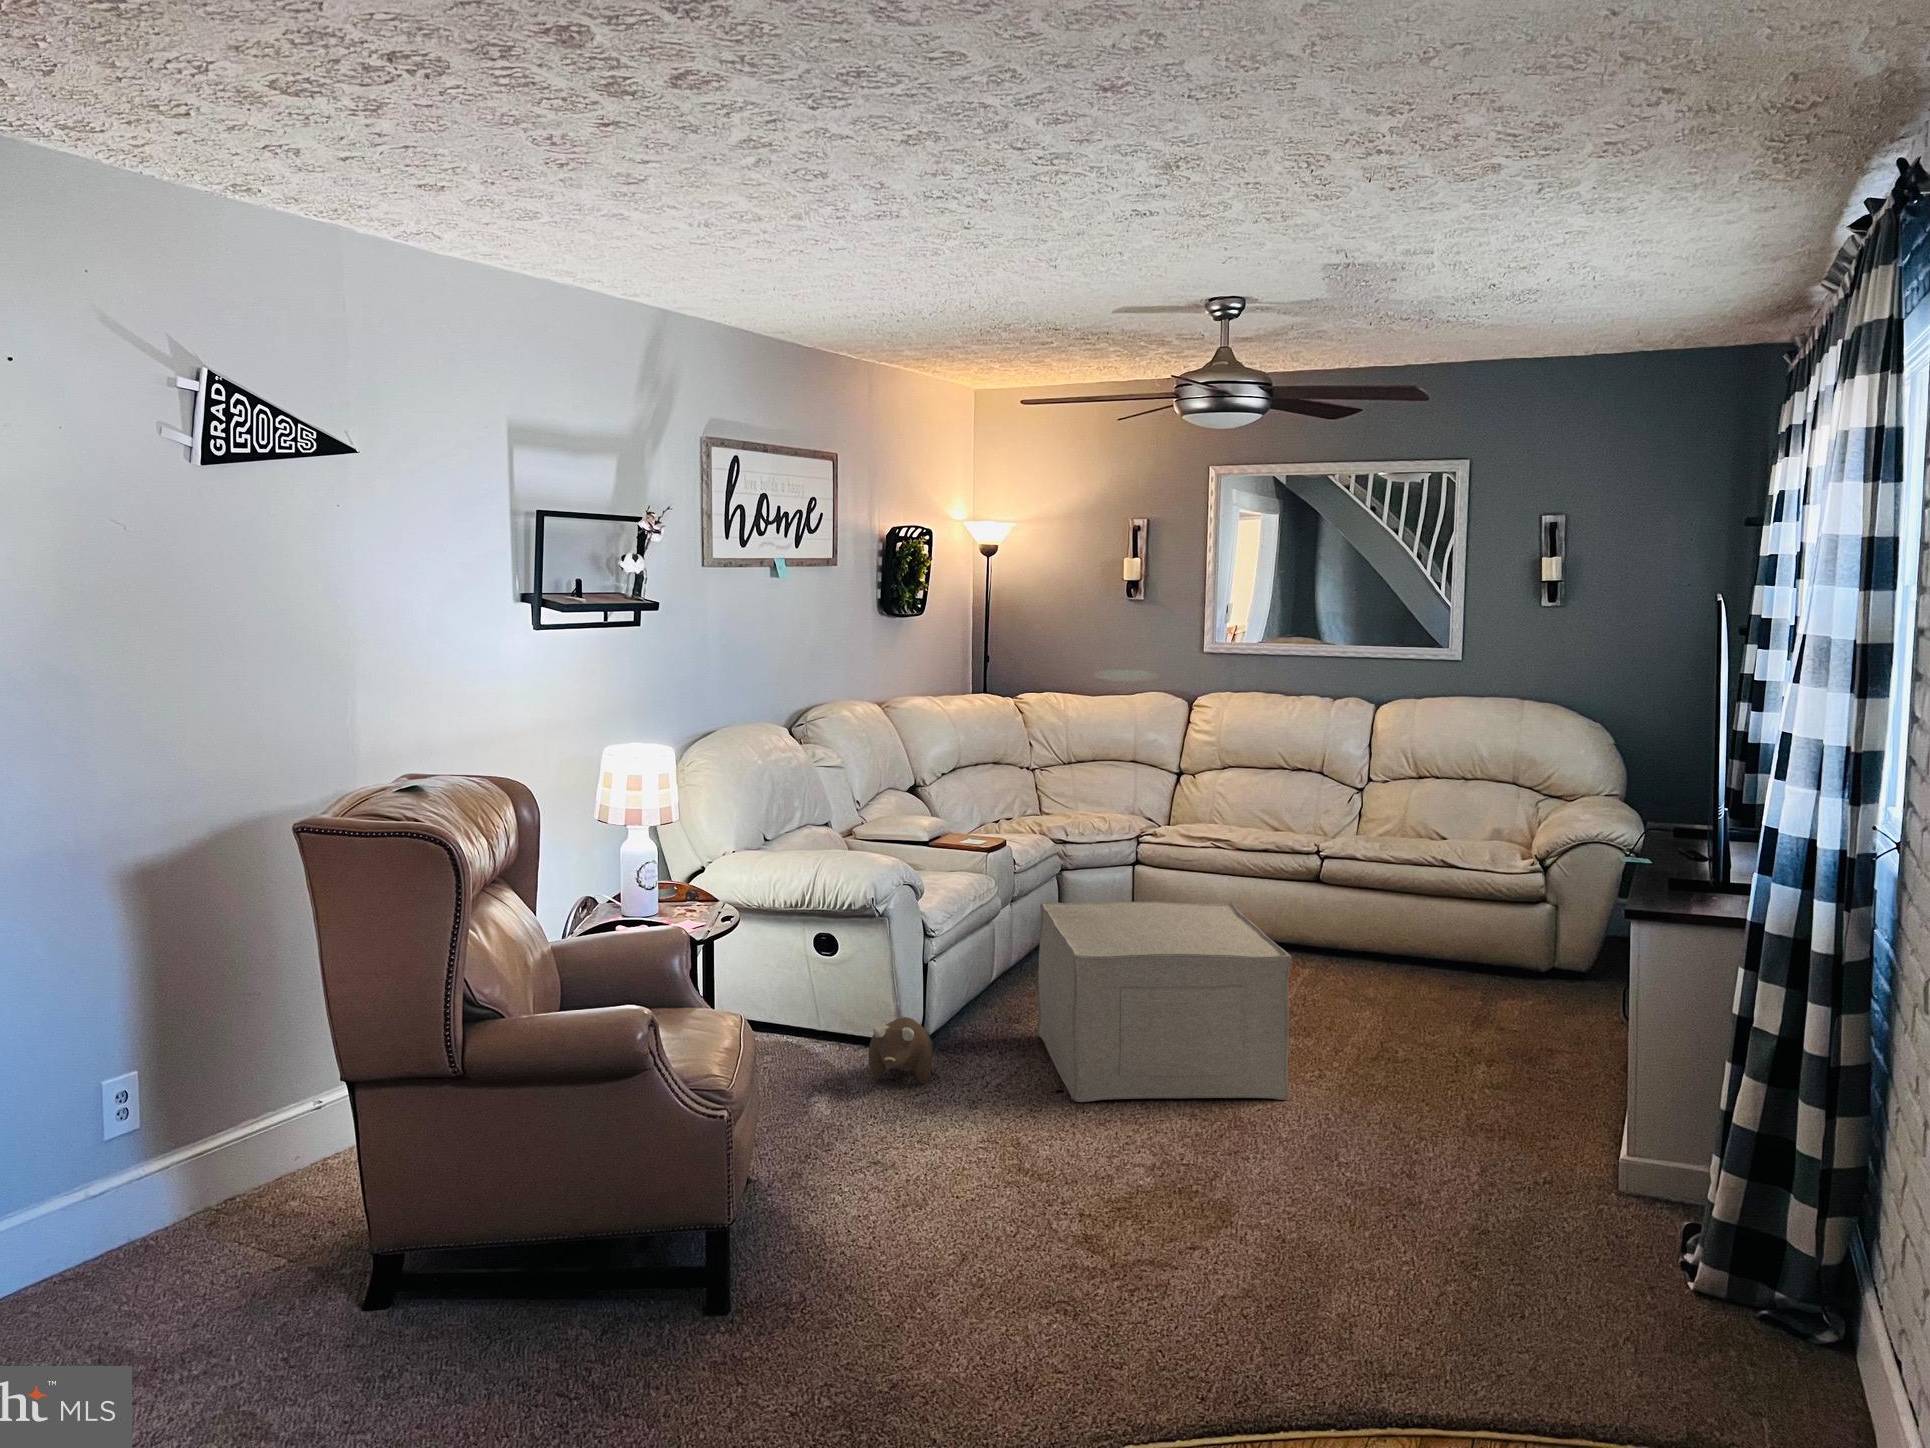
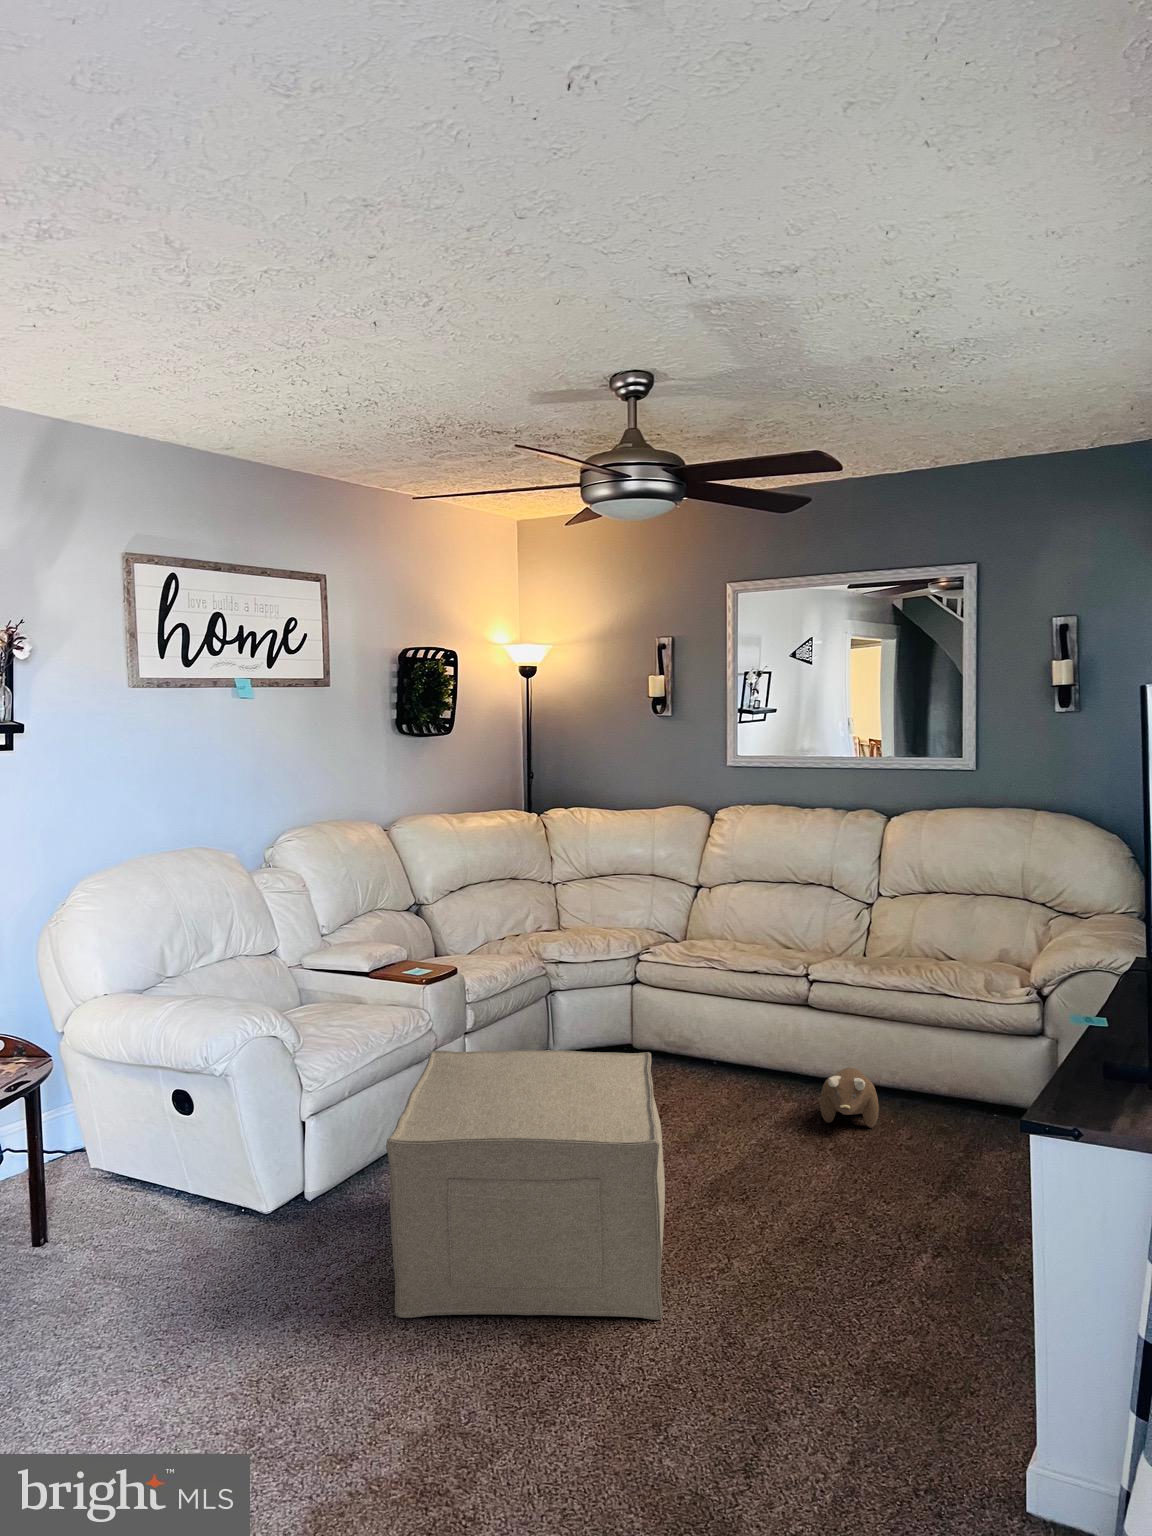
plush toy: present [868,1017,933,1084] -> present [820,1068,879,1128]

